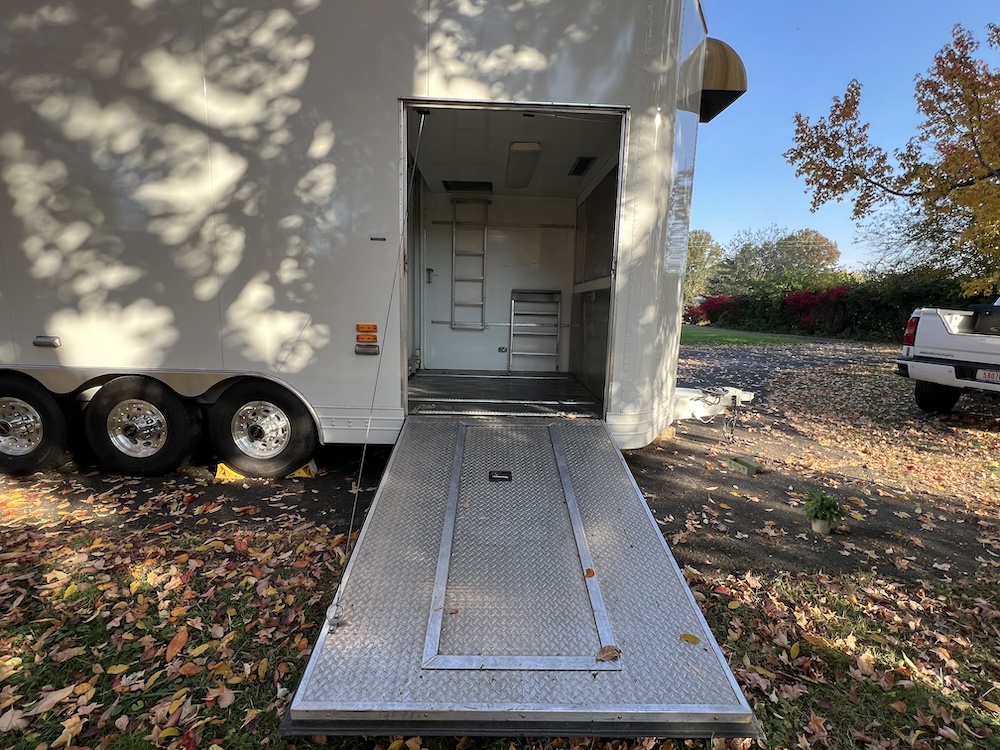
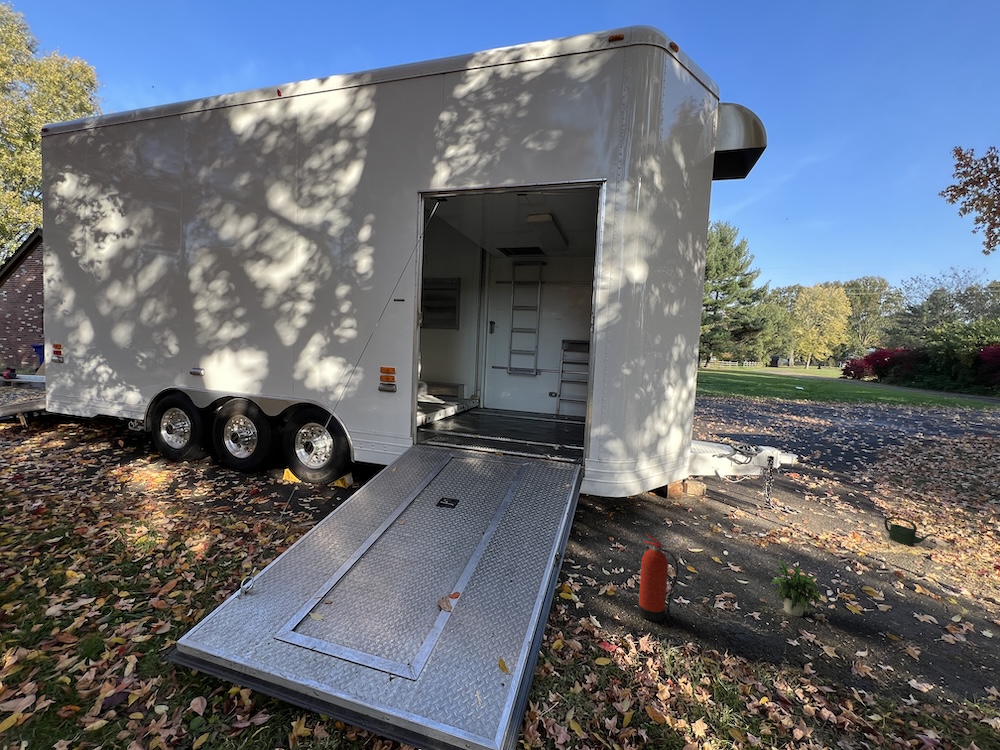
watering can: none [827,438,869,461] -> present [884,517,934,546]
toolbox: present [727,457,765,475] -> none [748,523,785,543]
fire extinguisher: none [705,478,750,562] -> present [638,534,678,621]

